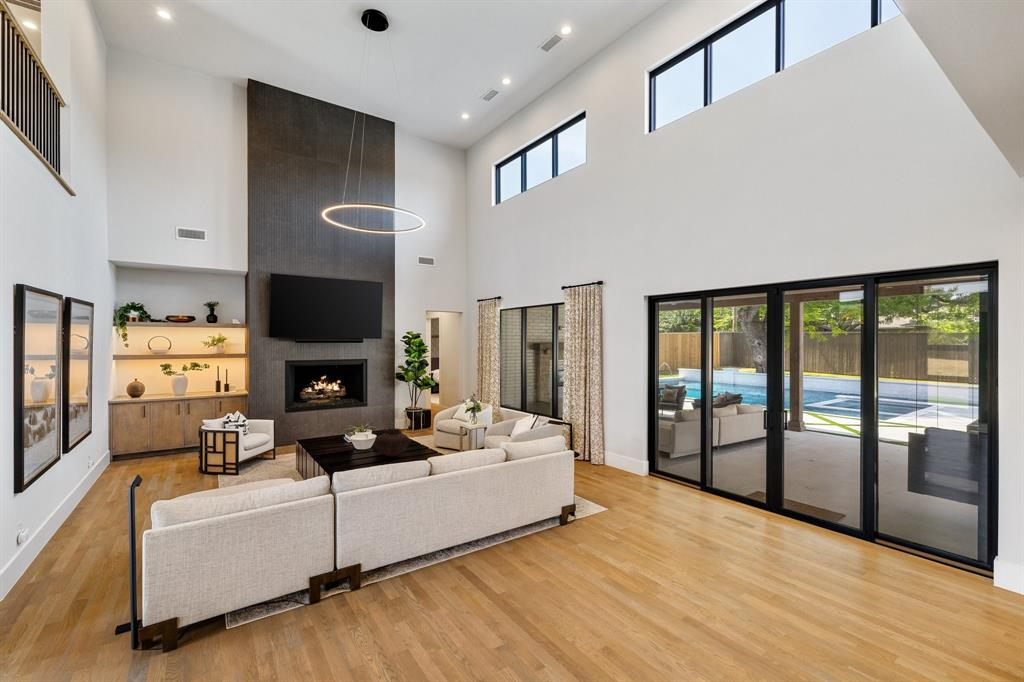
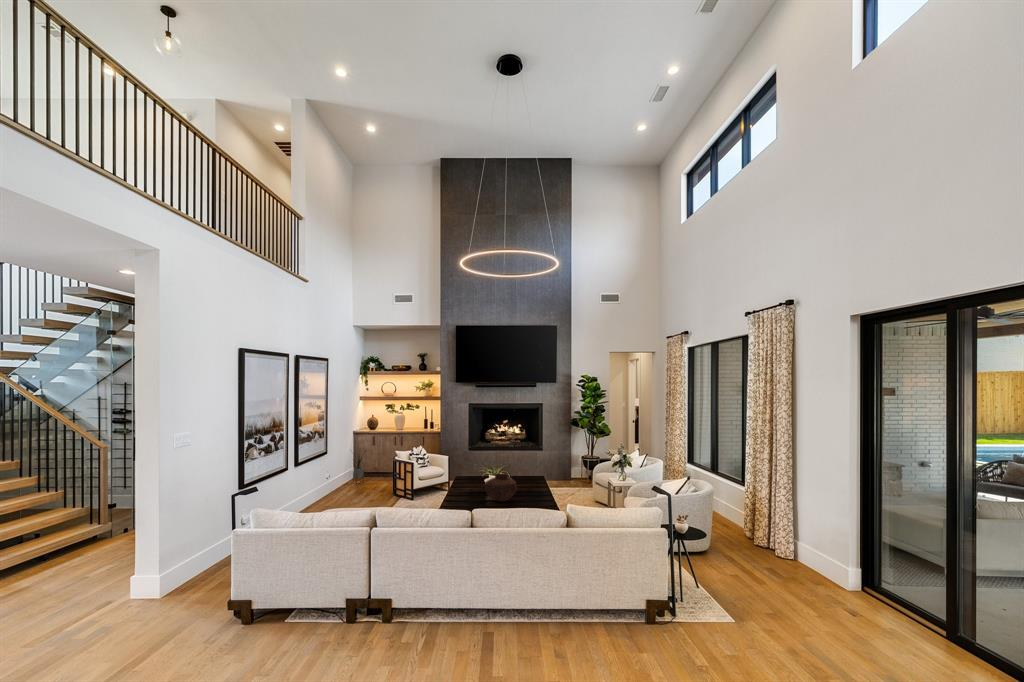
house plant: none [109,417,141,468] -> present [353,454,364,482]

